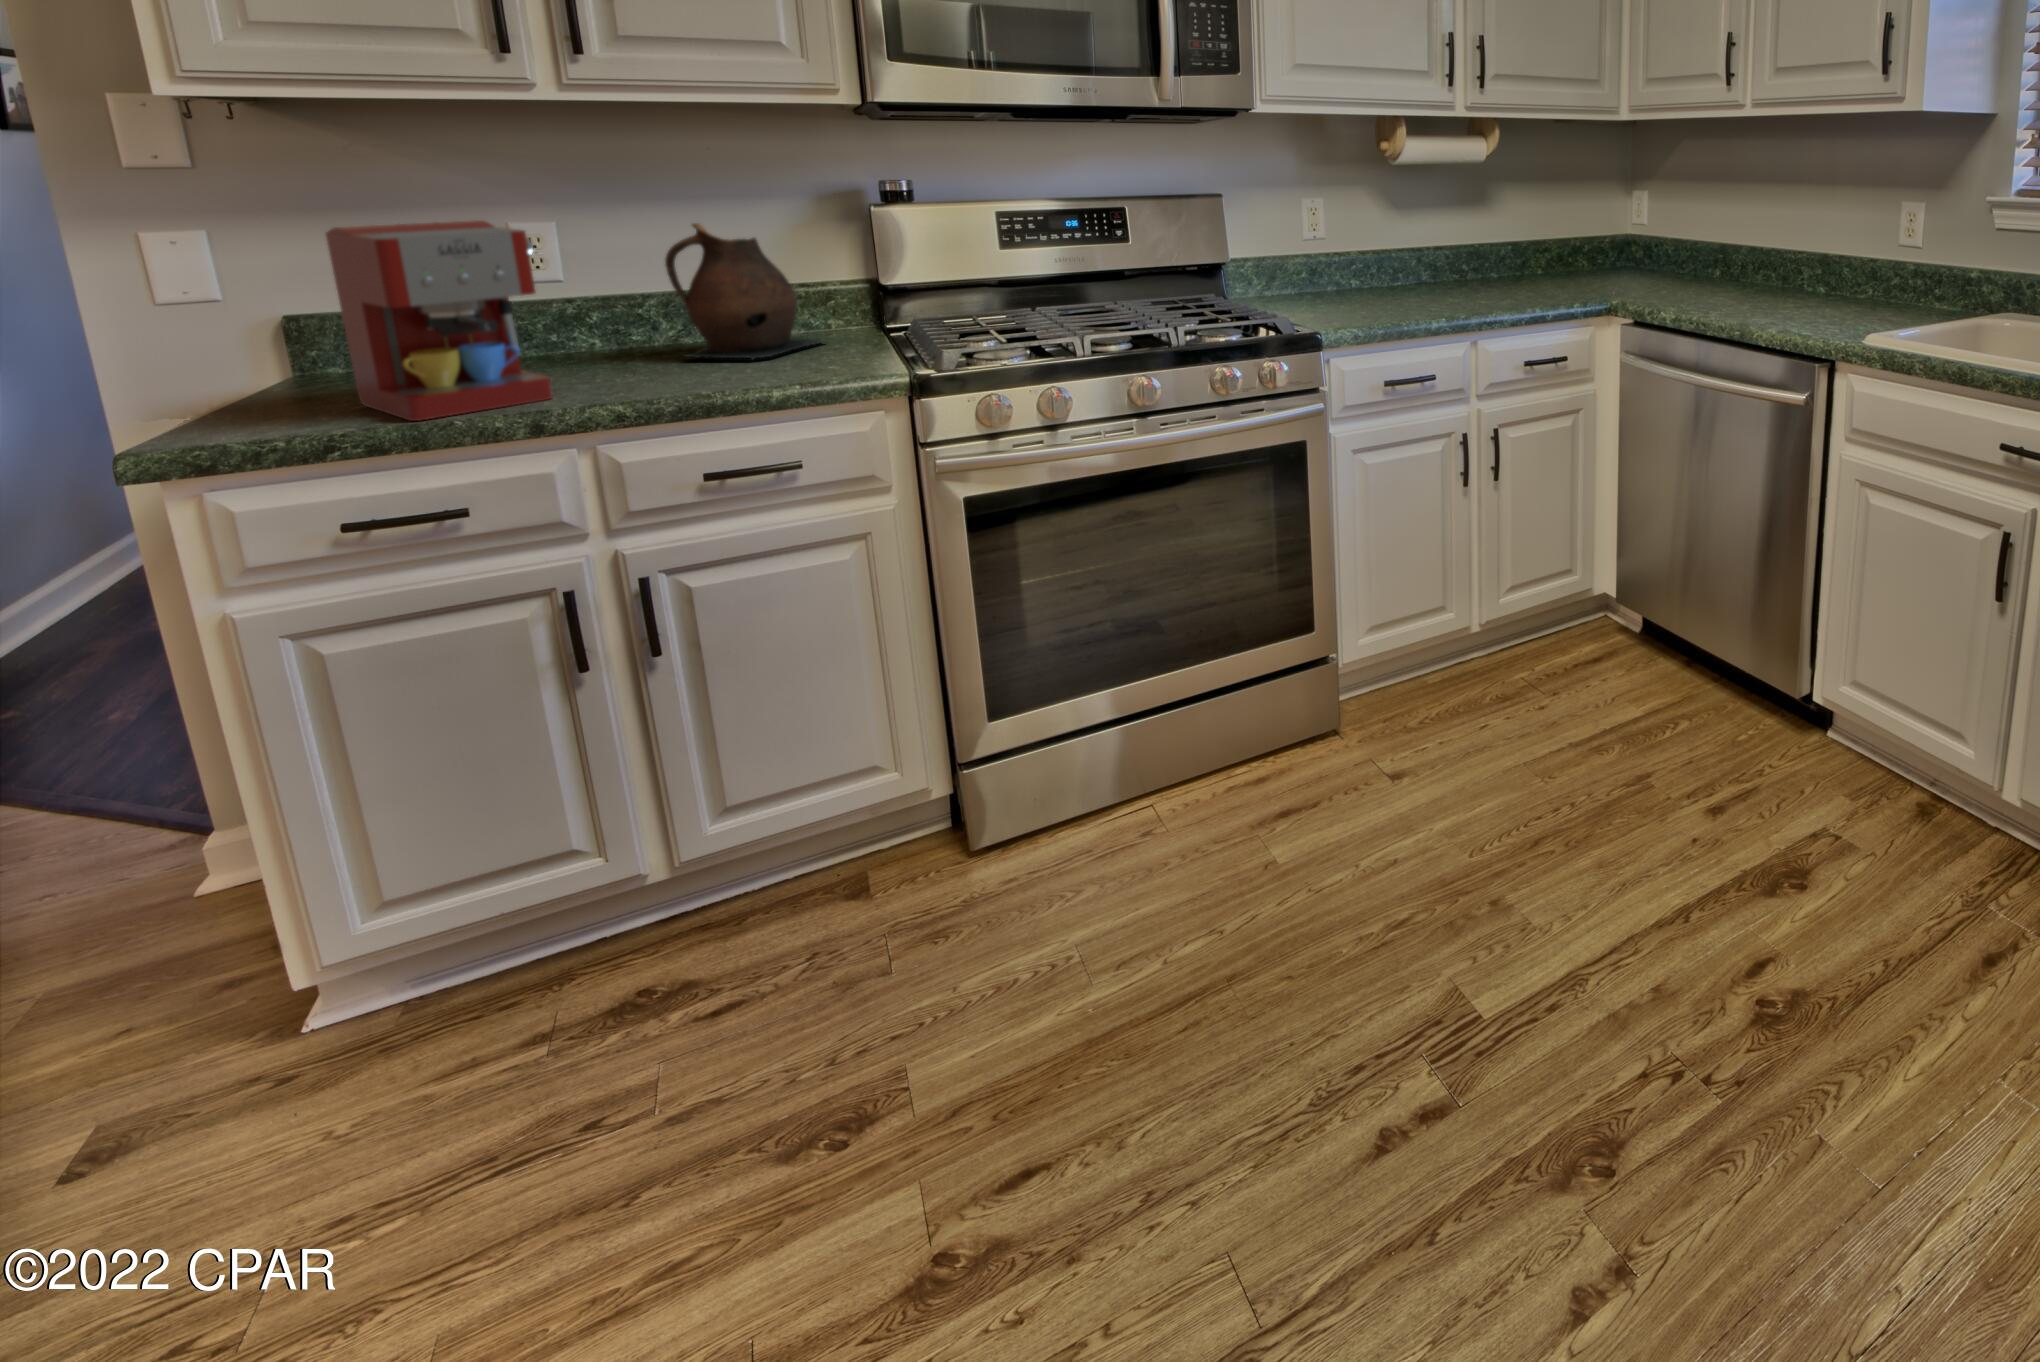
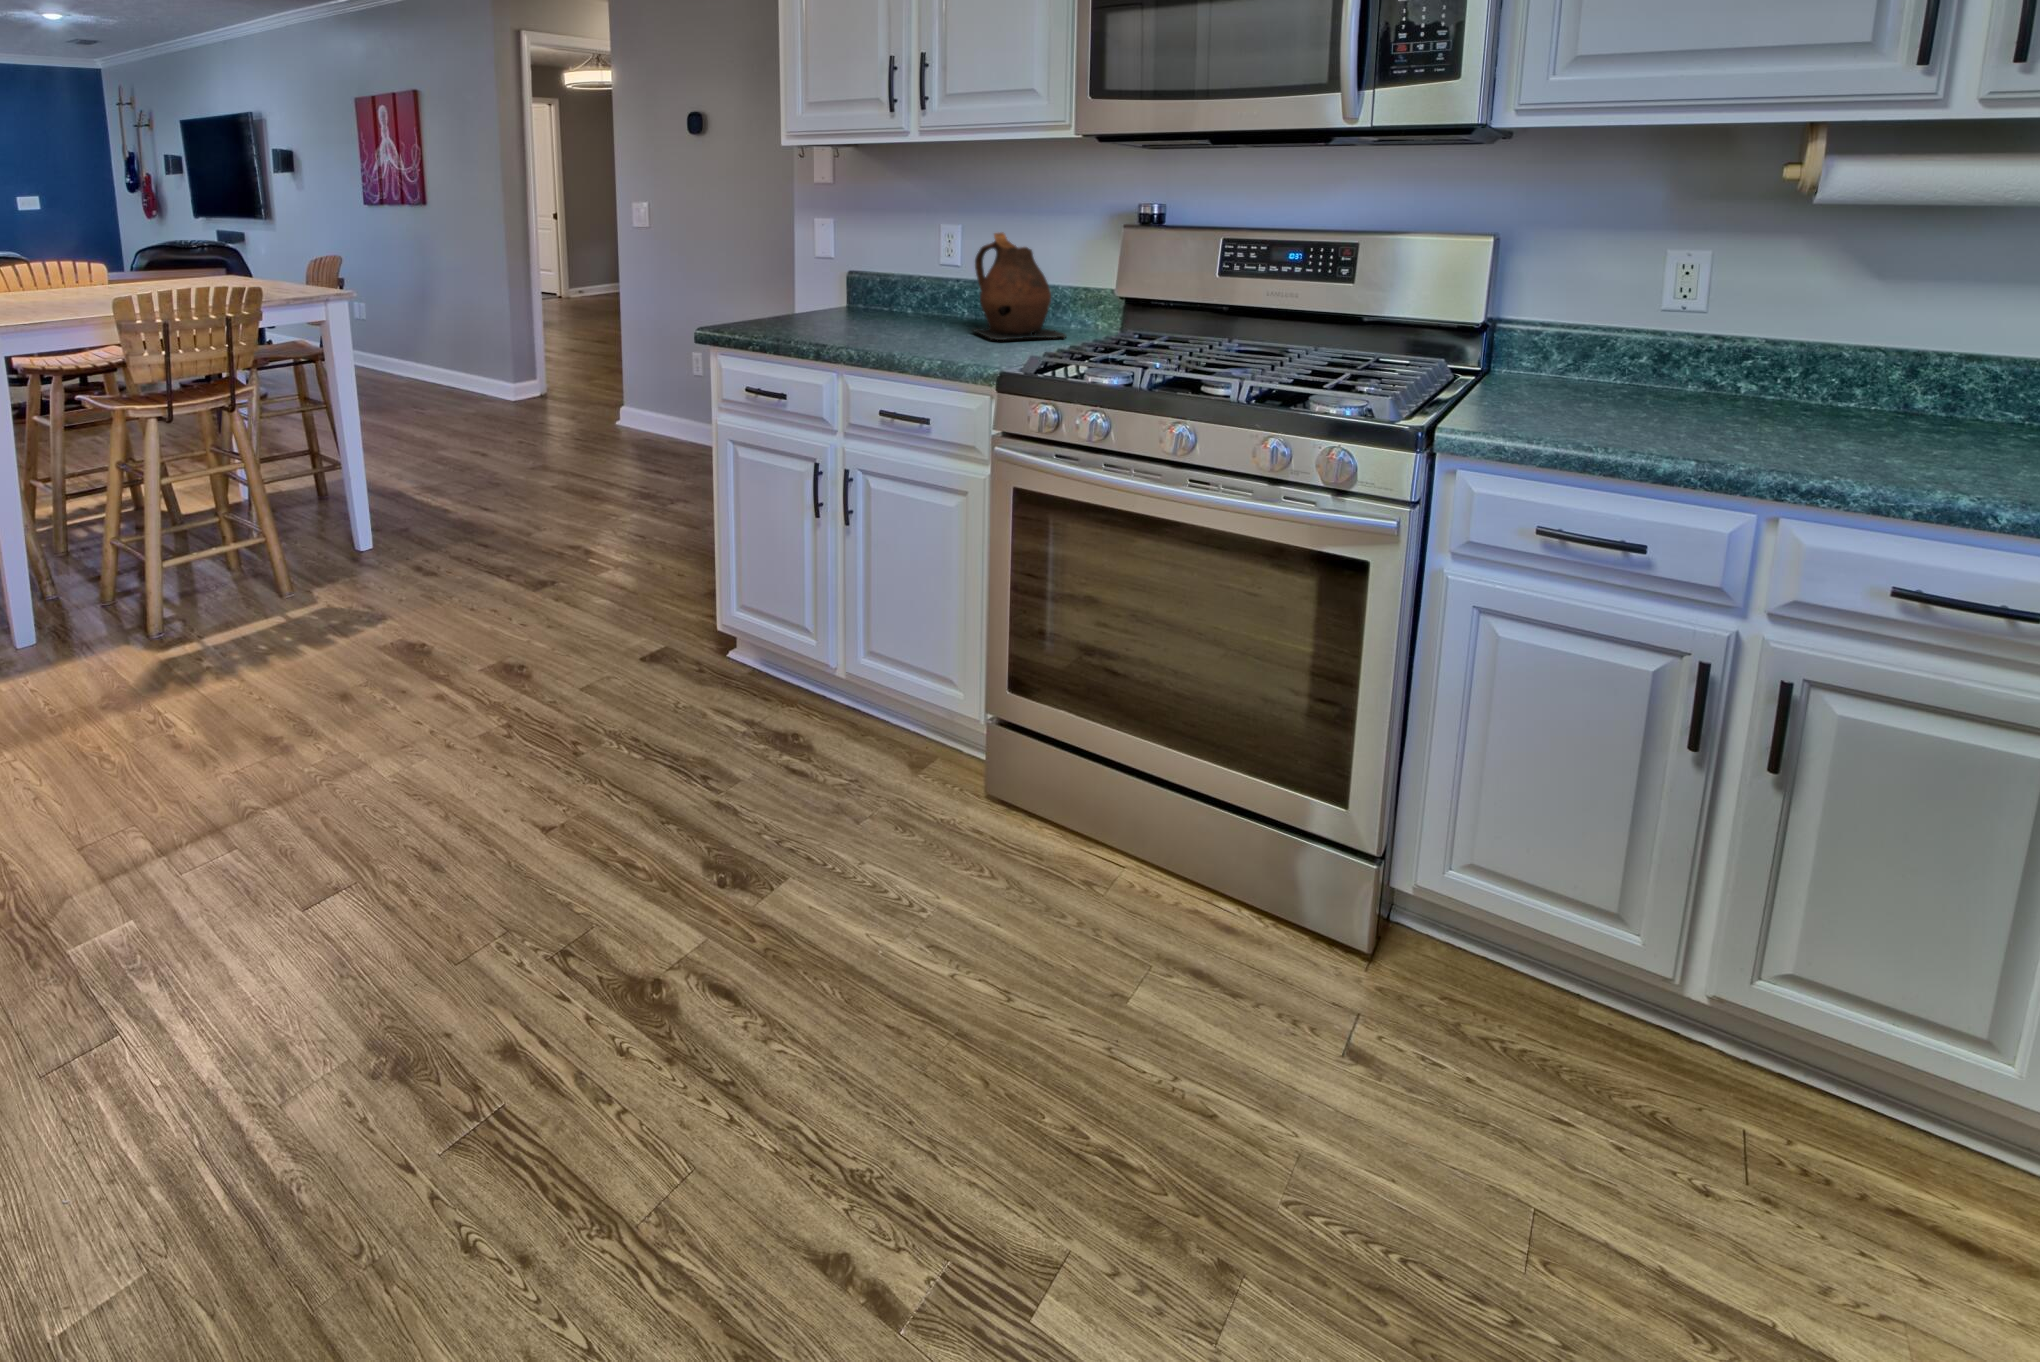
coffee maker: present [326,220,553,421] -> none [794,220,881,340]

